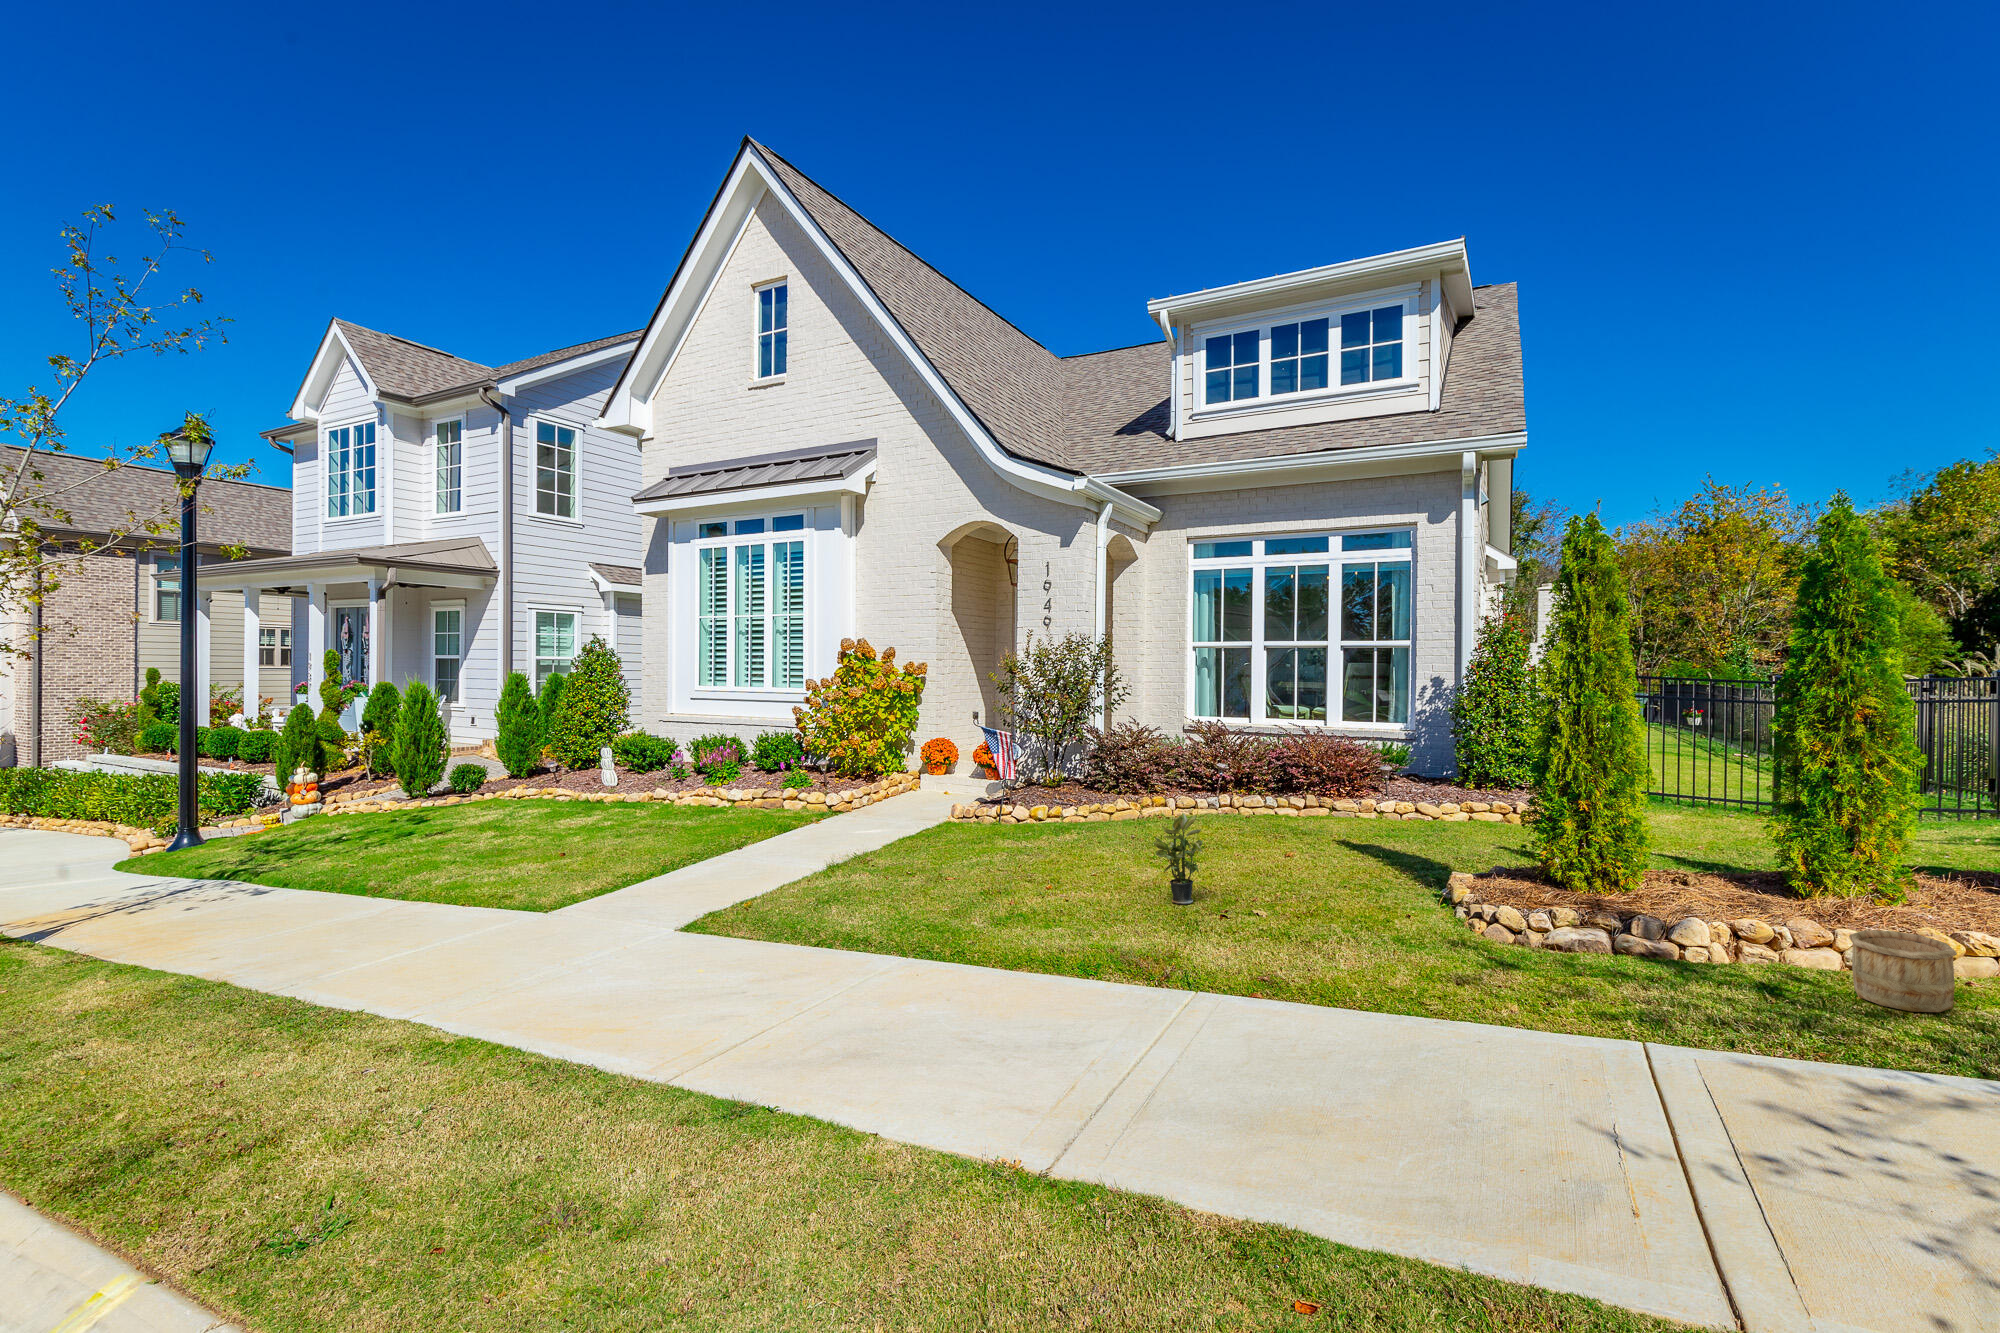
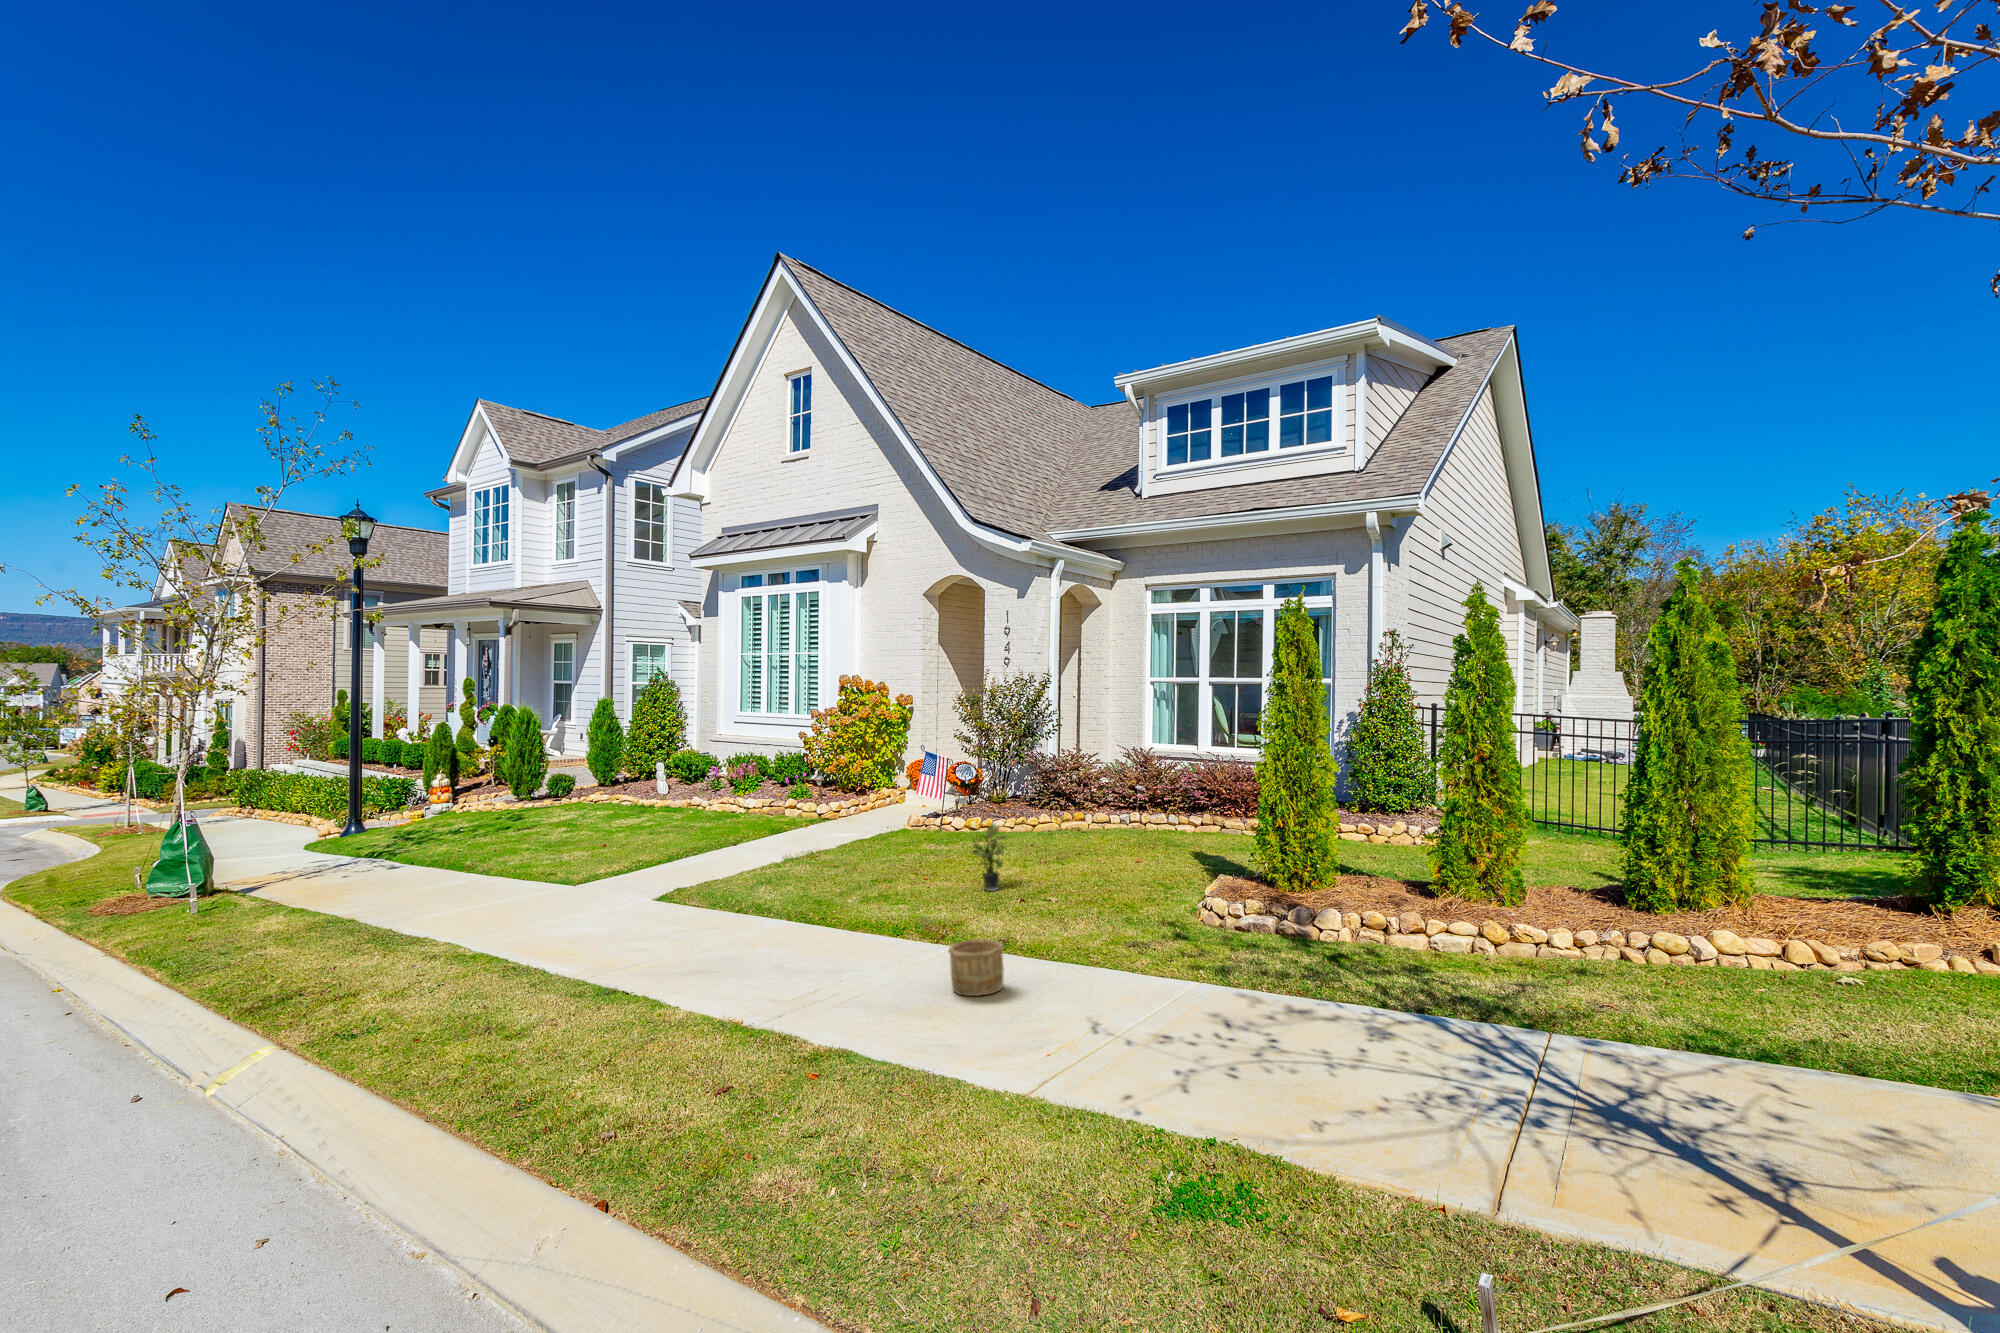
wooden bucket: present [1849,930,1957,1012] -> present [948,939,1004,996]

